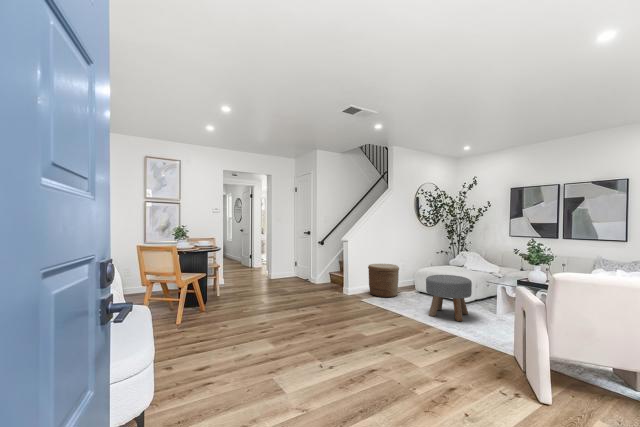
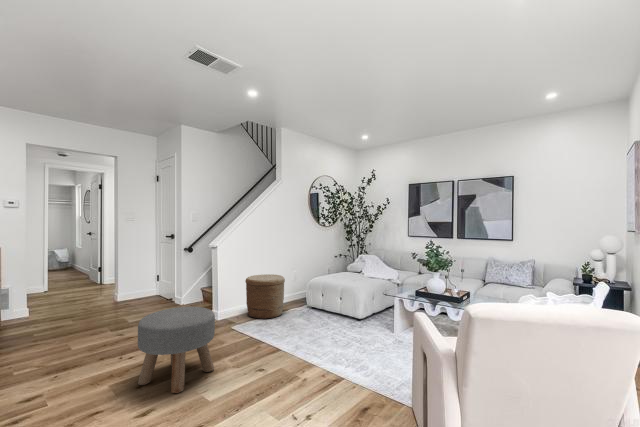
ottoman: present [426,275,472,321] -> present [138,307,215,393]

